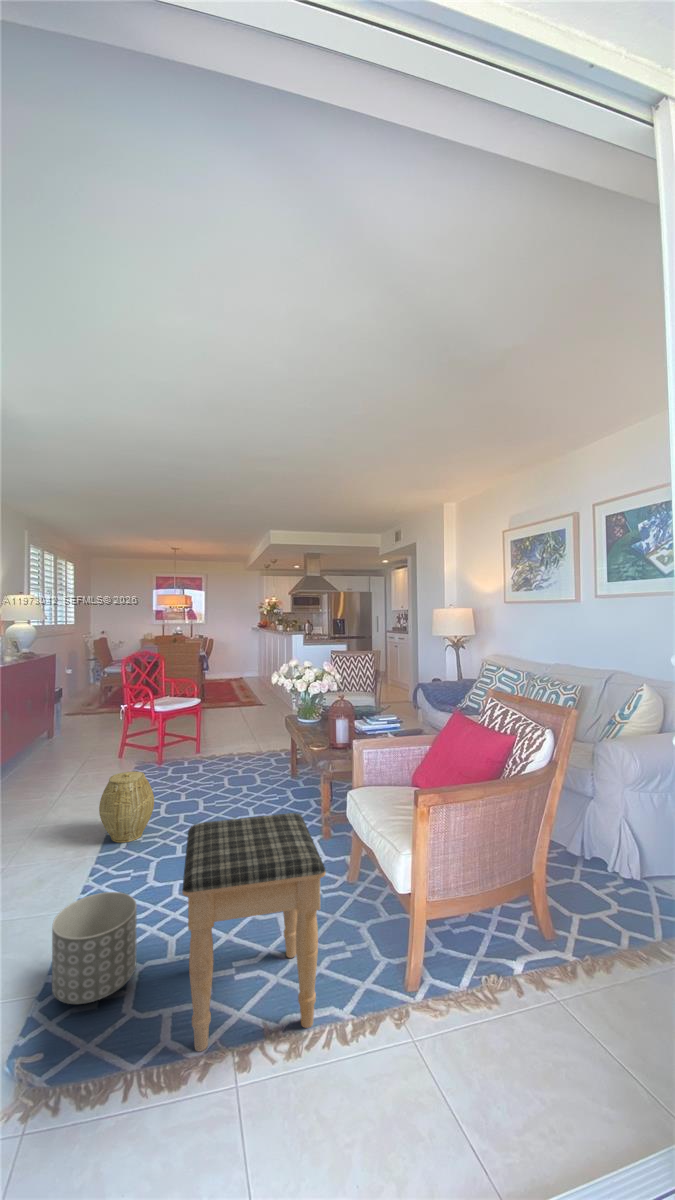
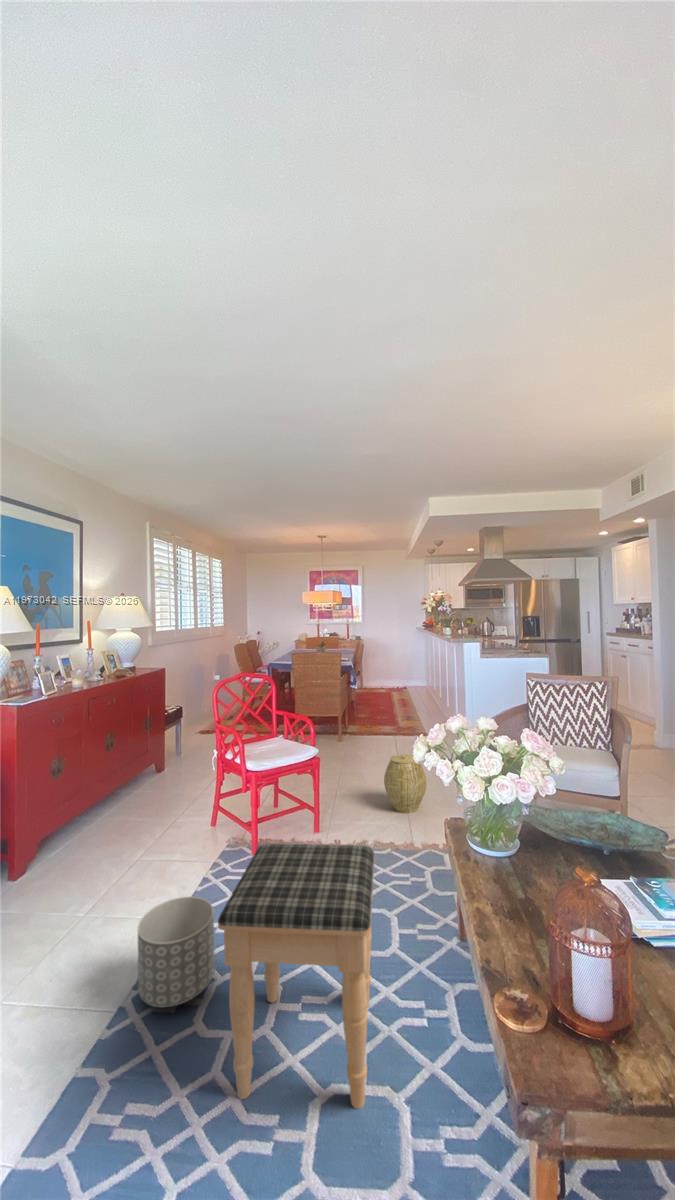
woven basket: present [99,771,154,843] -> present [384,755,426,813]

